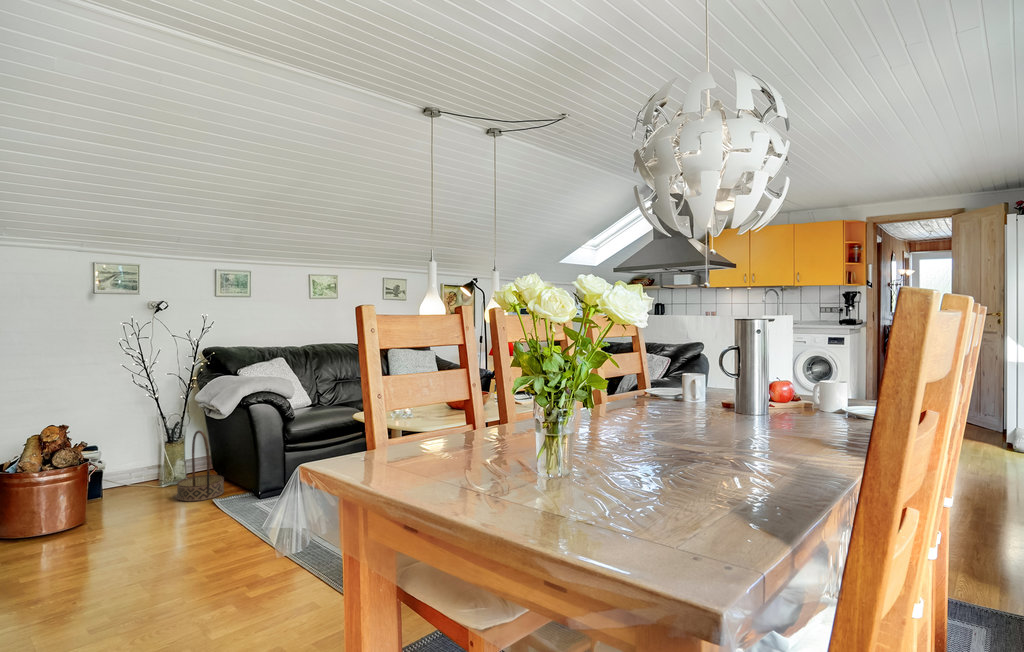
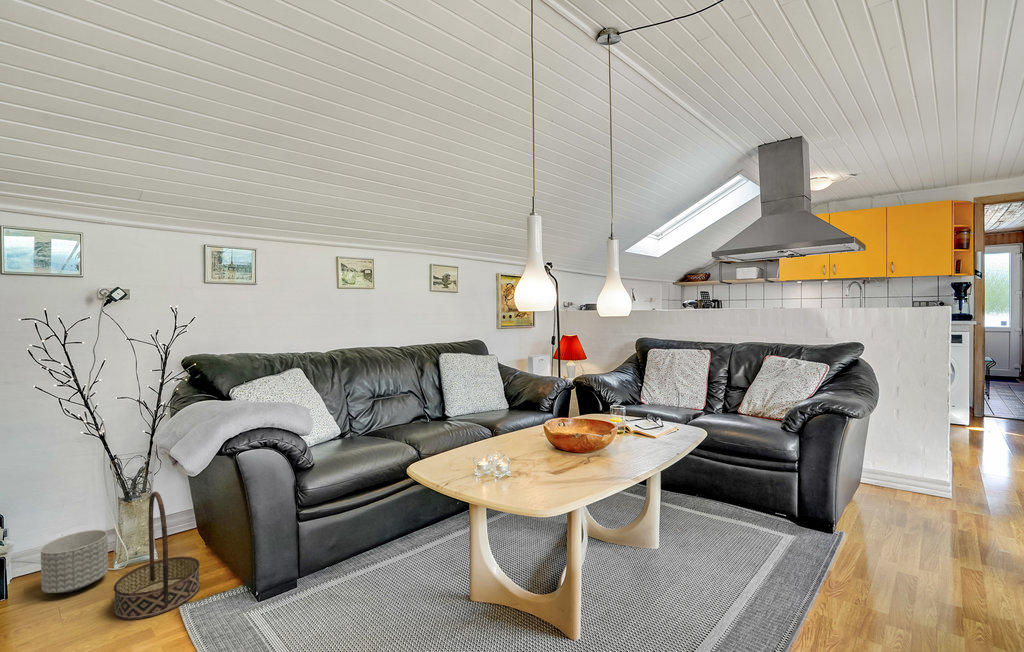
planter: none [128,459,164,493] -> present [41,530,108,593]

